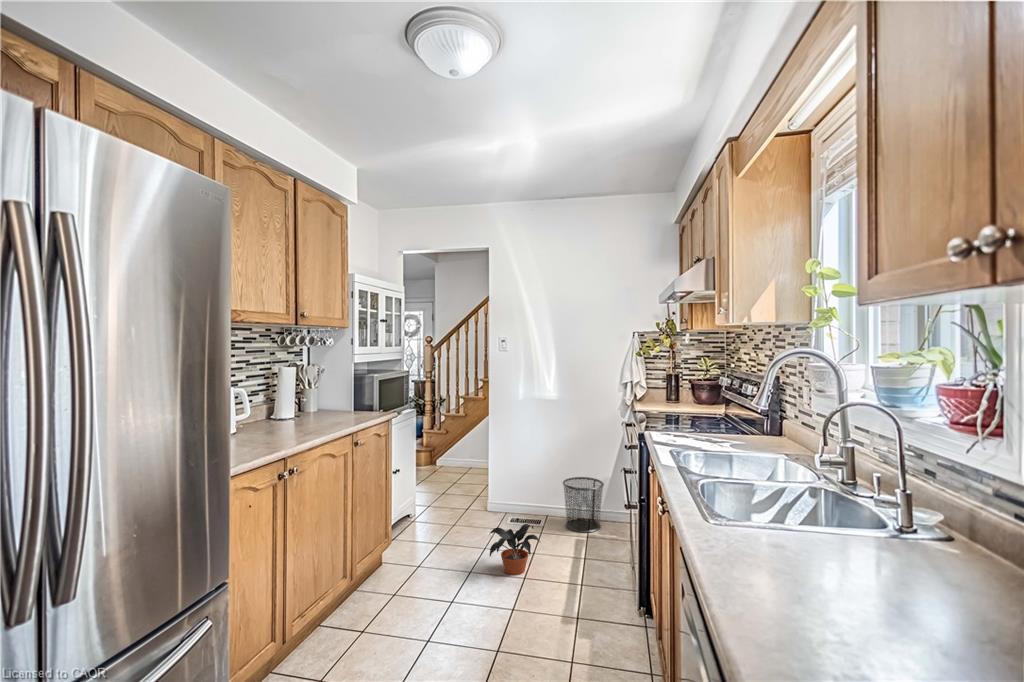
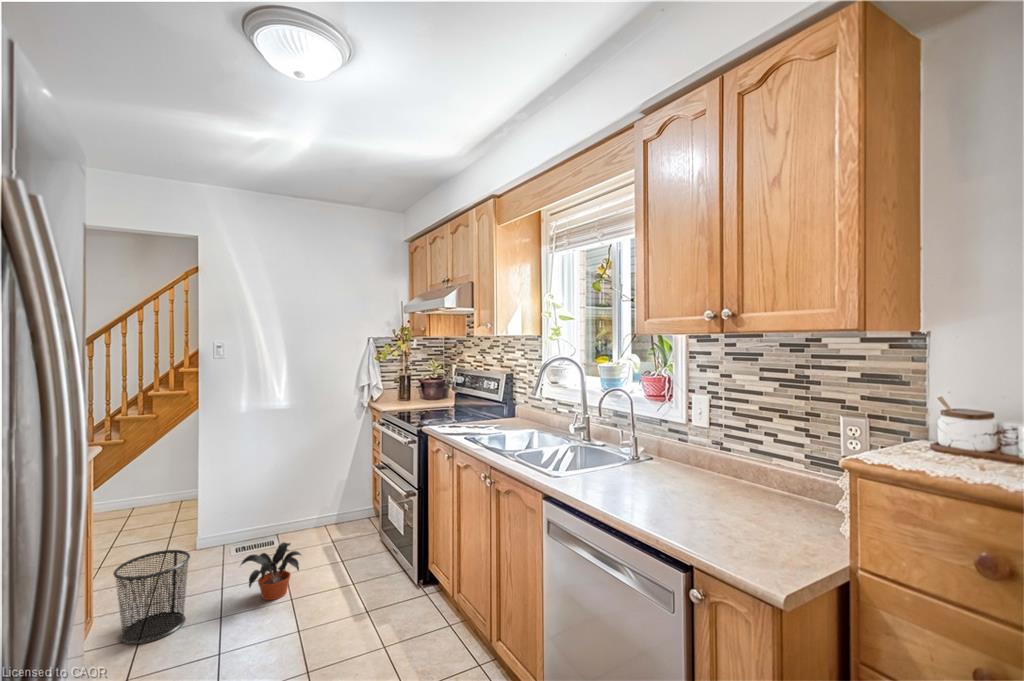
waste bin: present [563,477,604,533] -> present [113,550,190,644]

